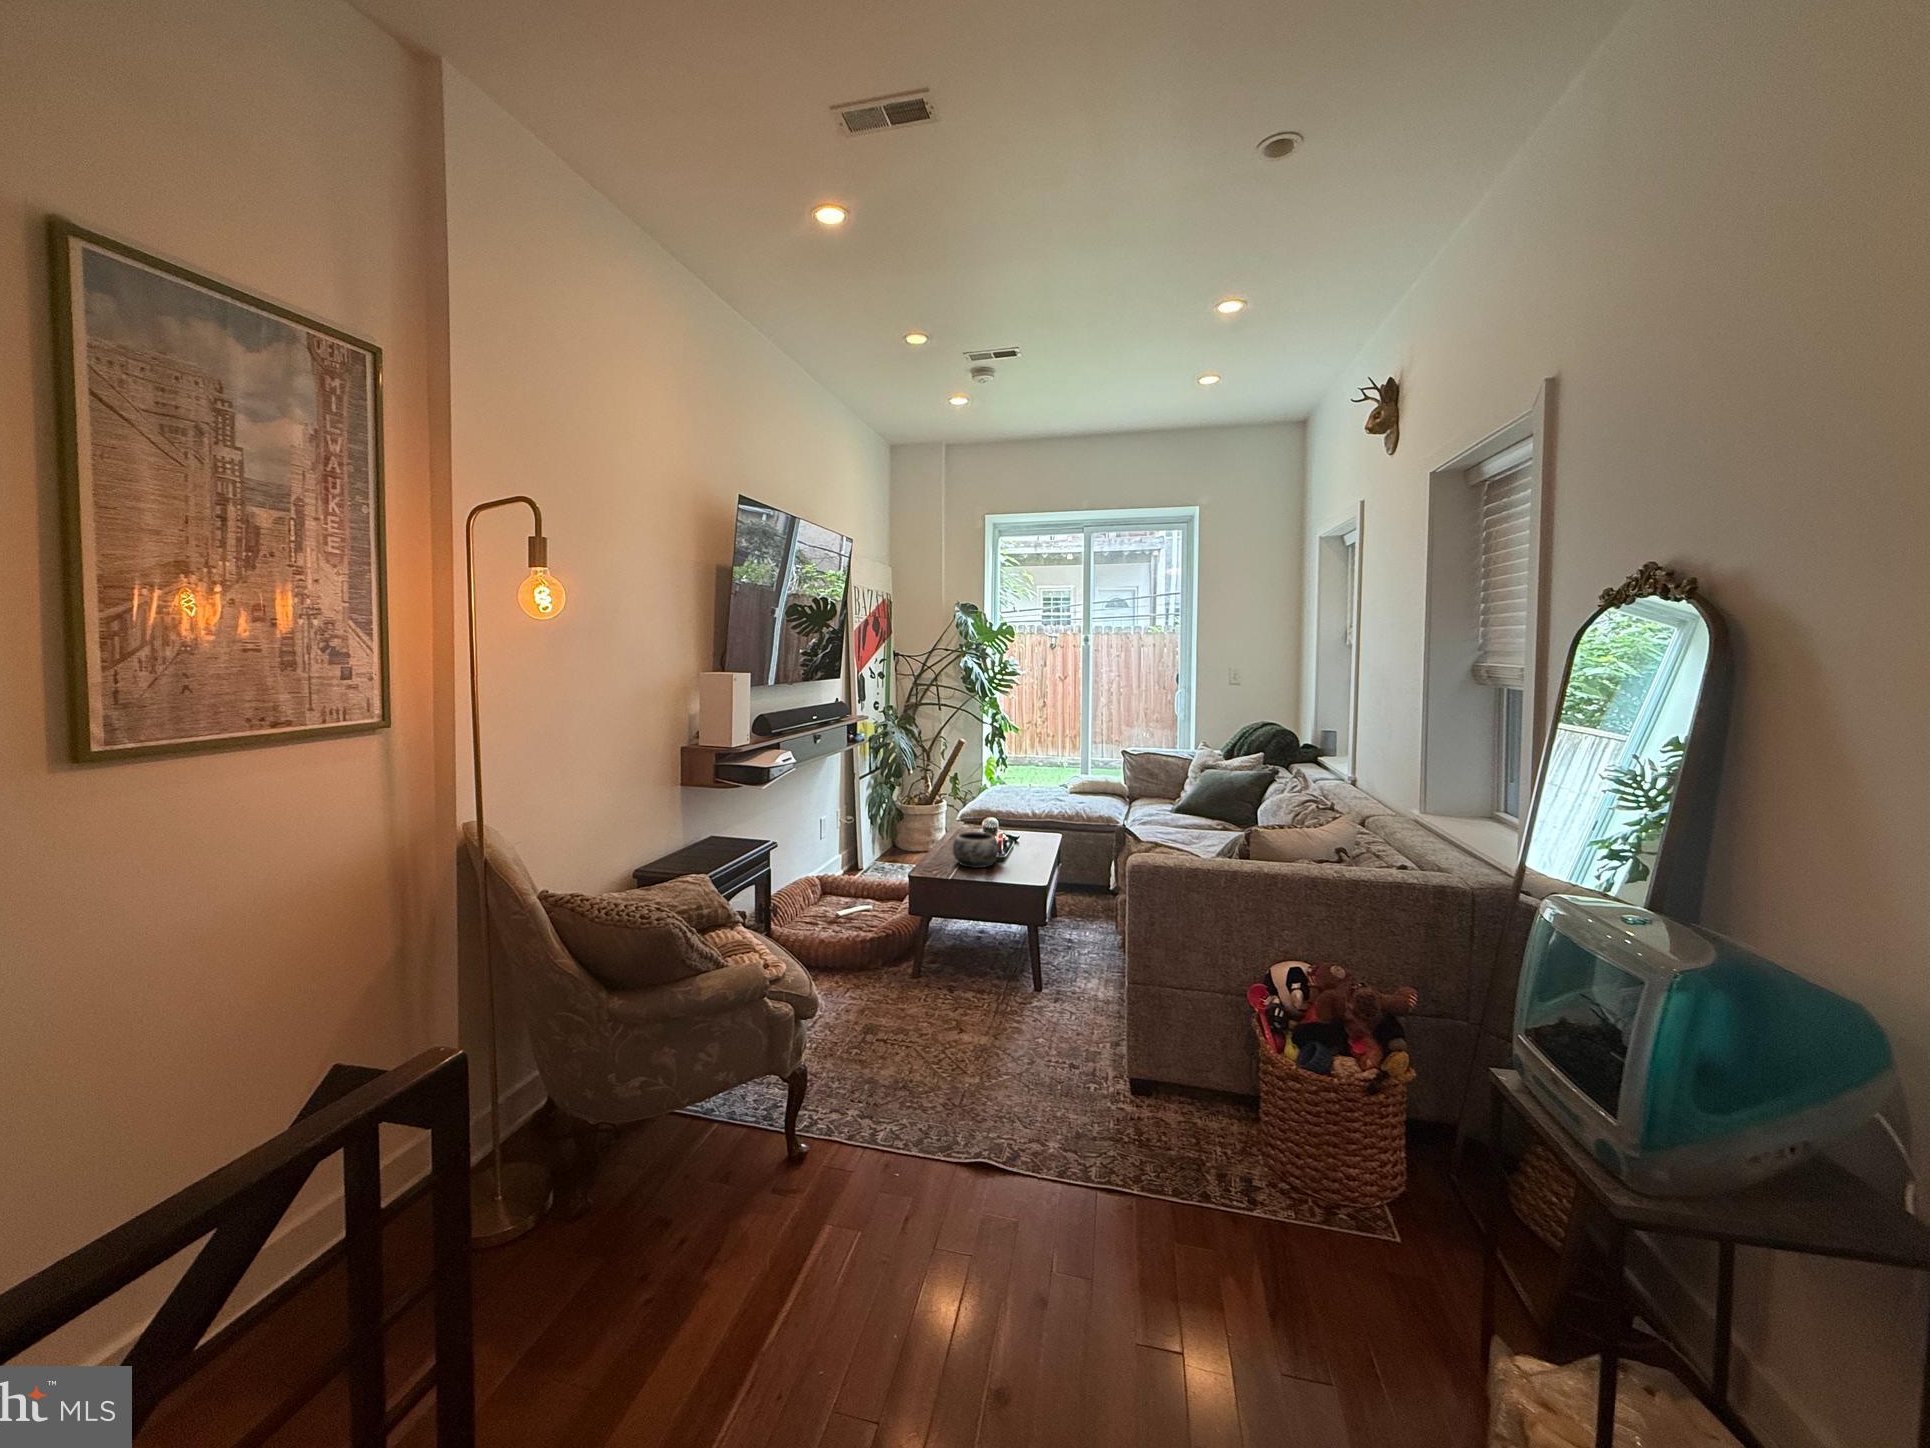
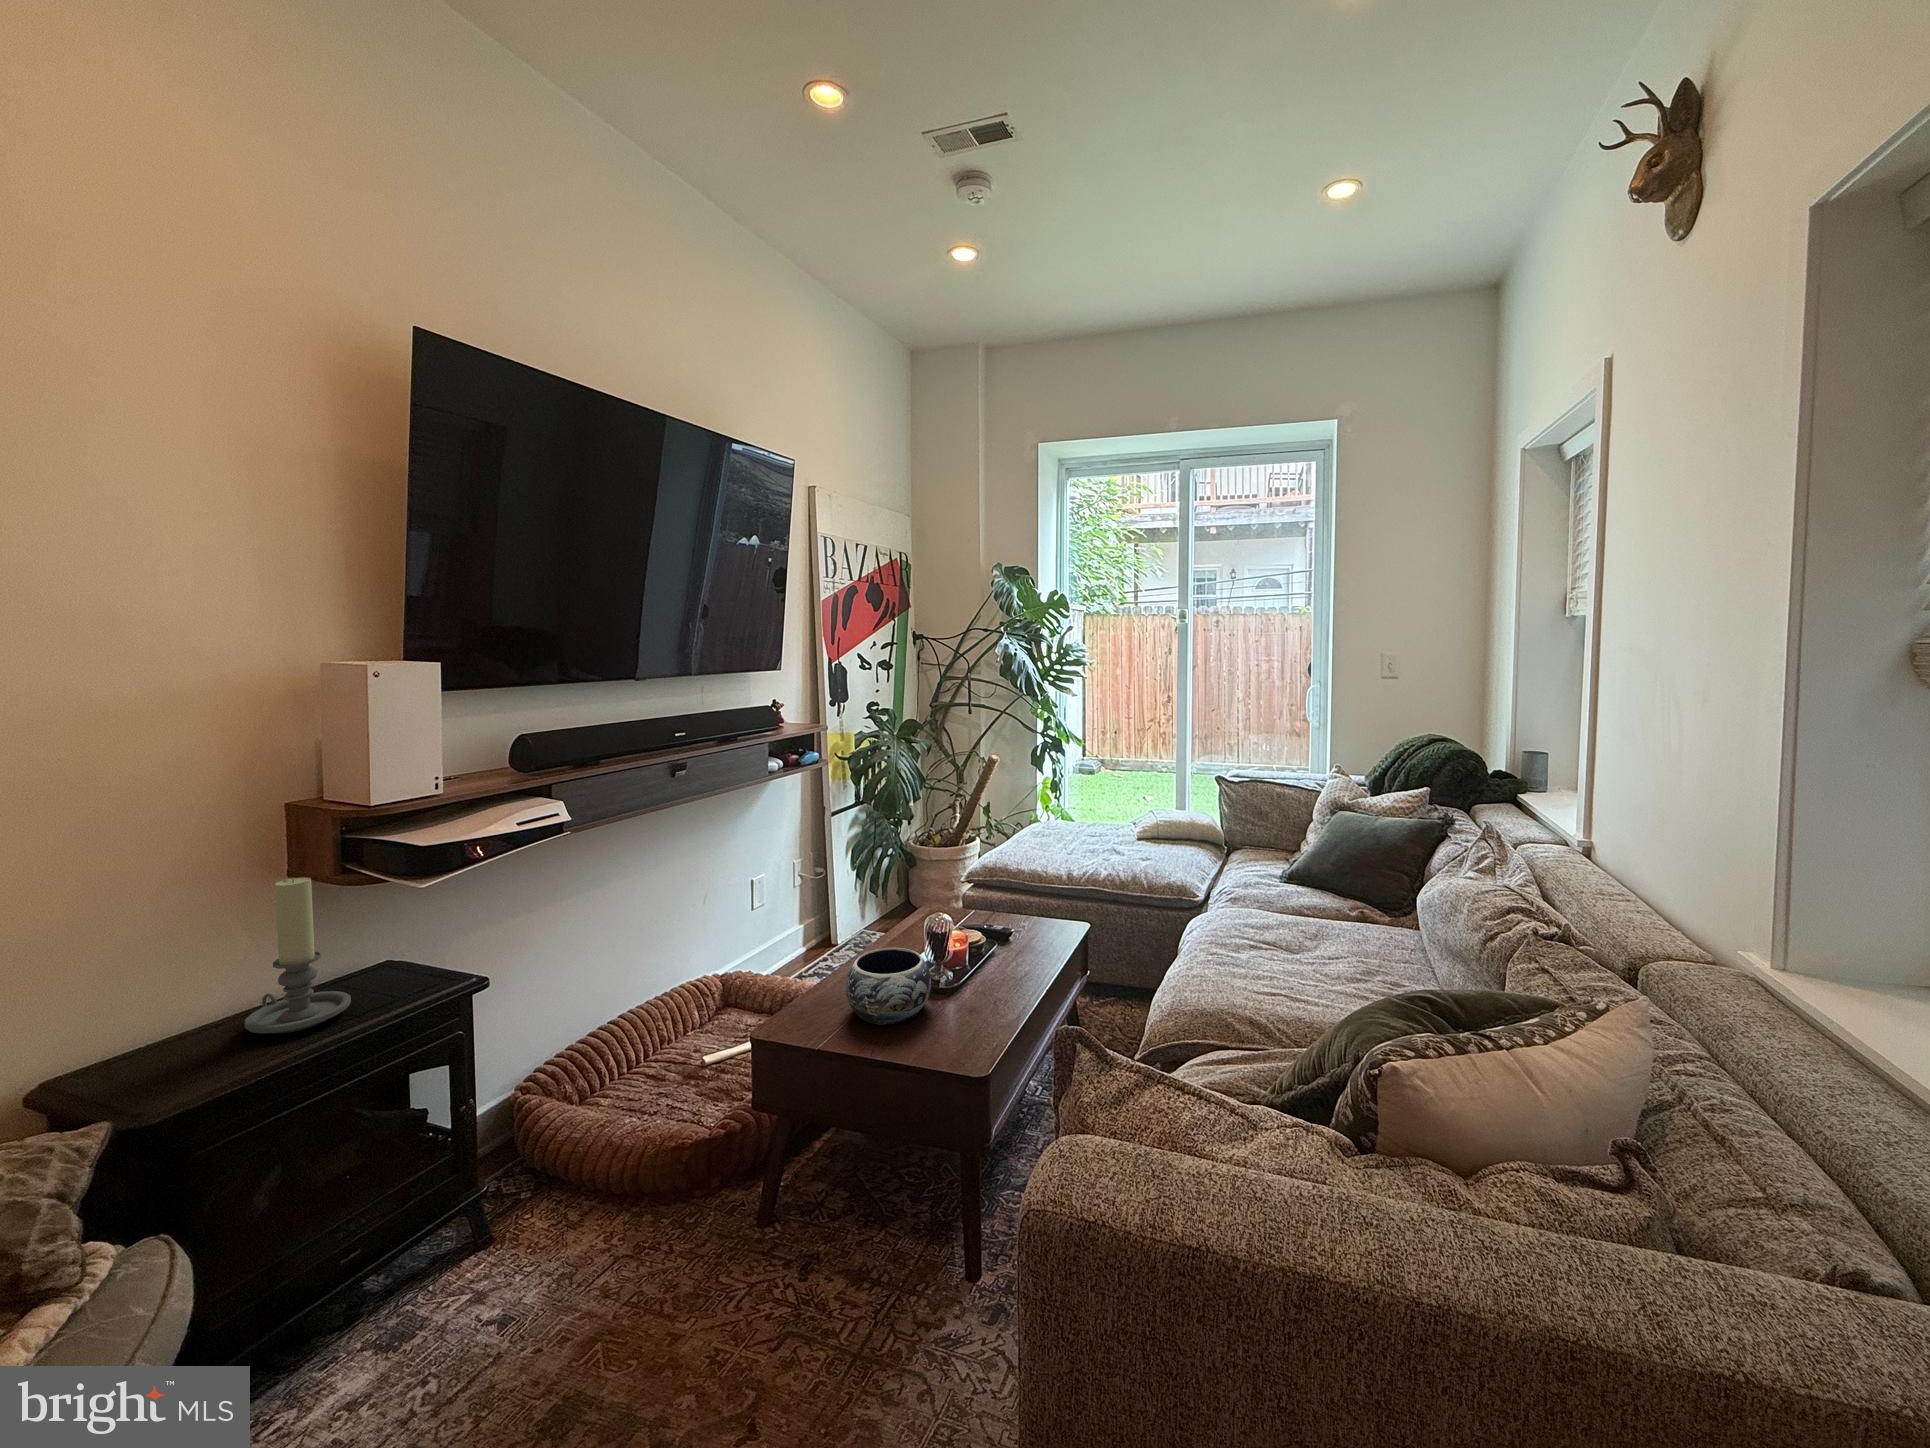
candle holder: none [686,781,731,857] -> present [245,877,351,1033]

